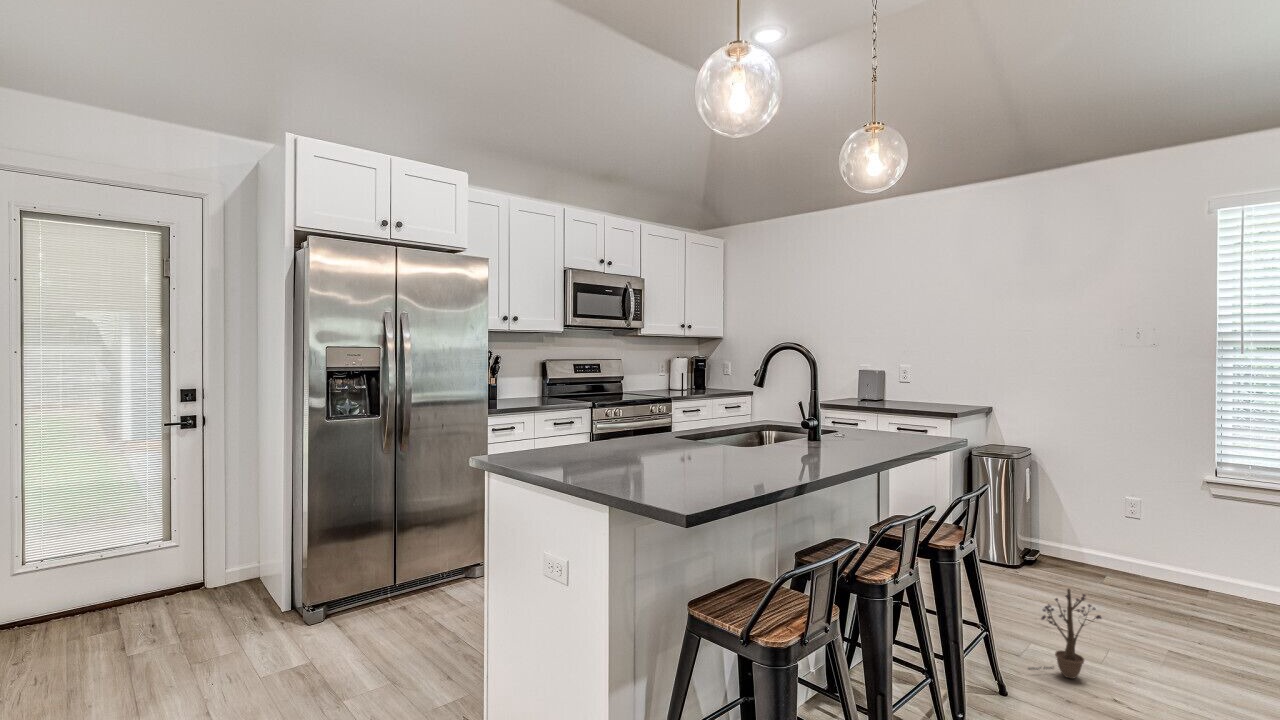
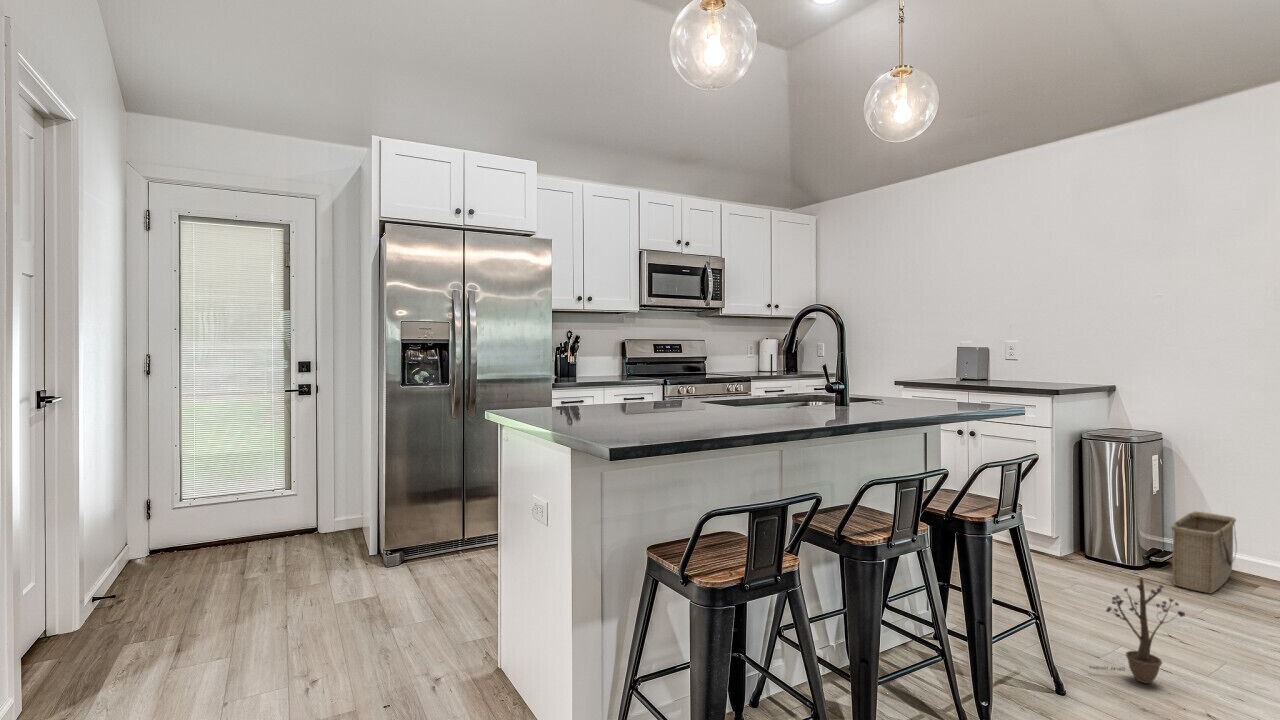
basket: none [1045,516,1090,586] -> present [1171,512,1237,593]

